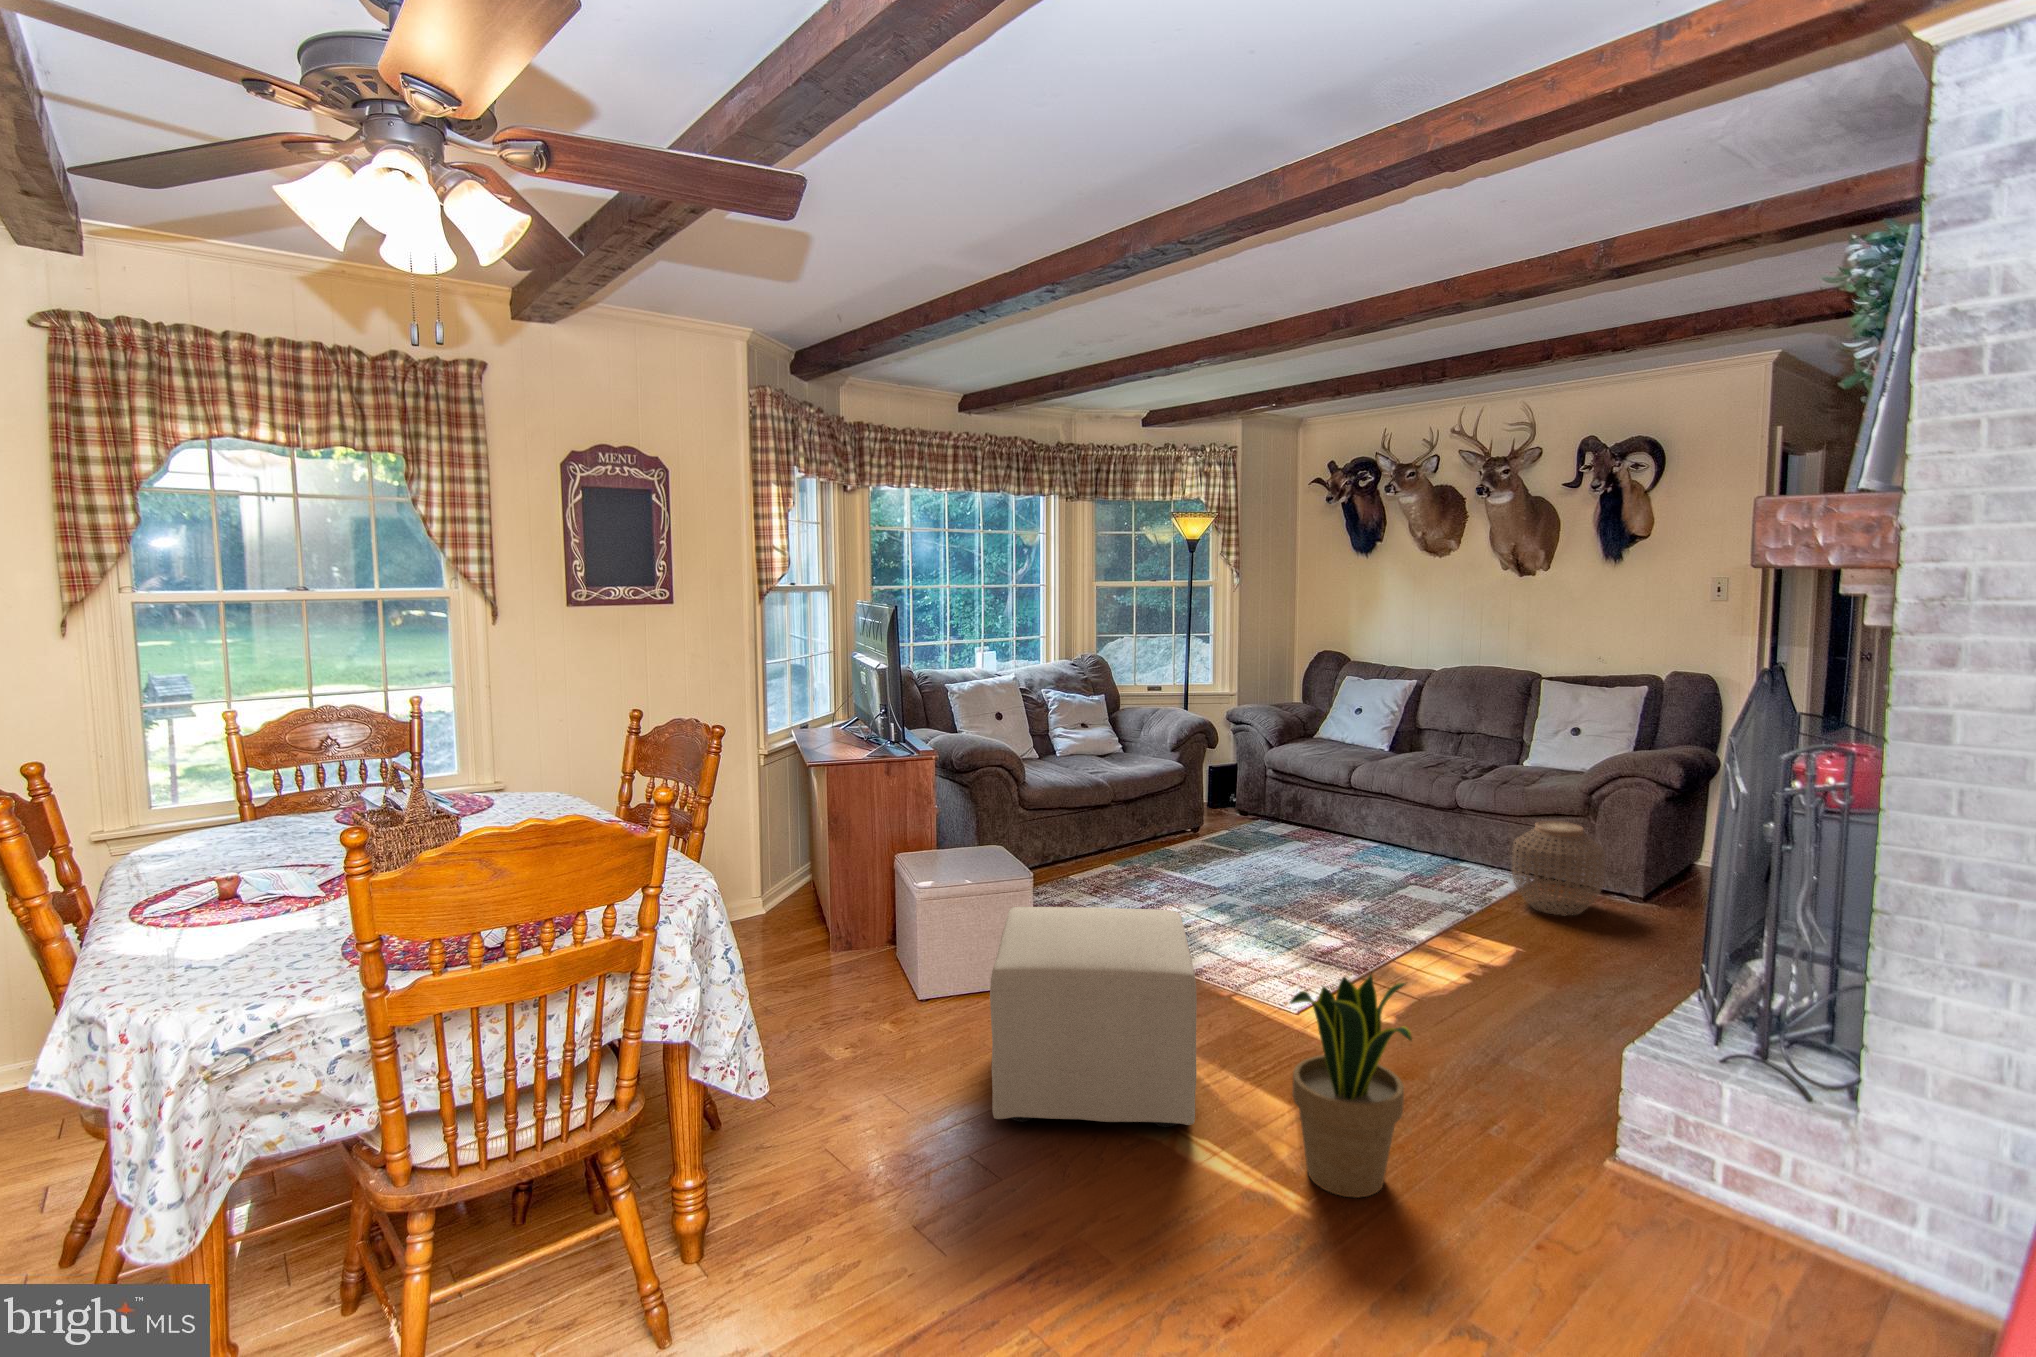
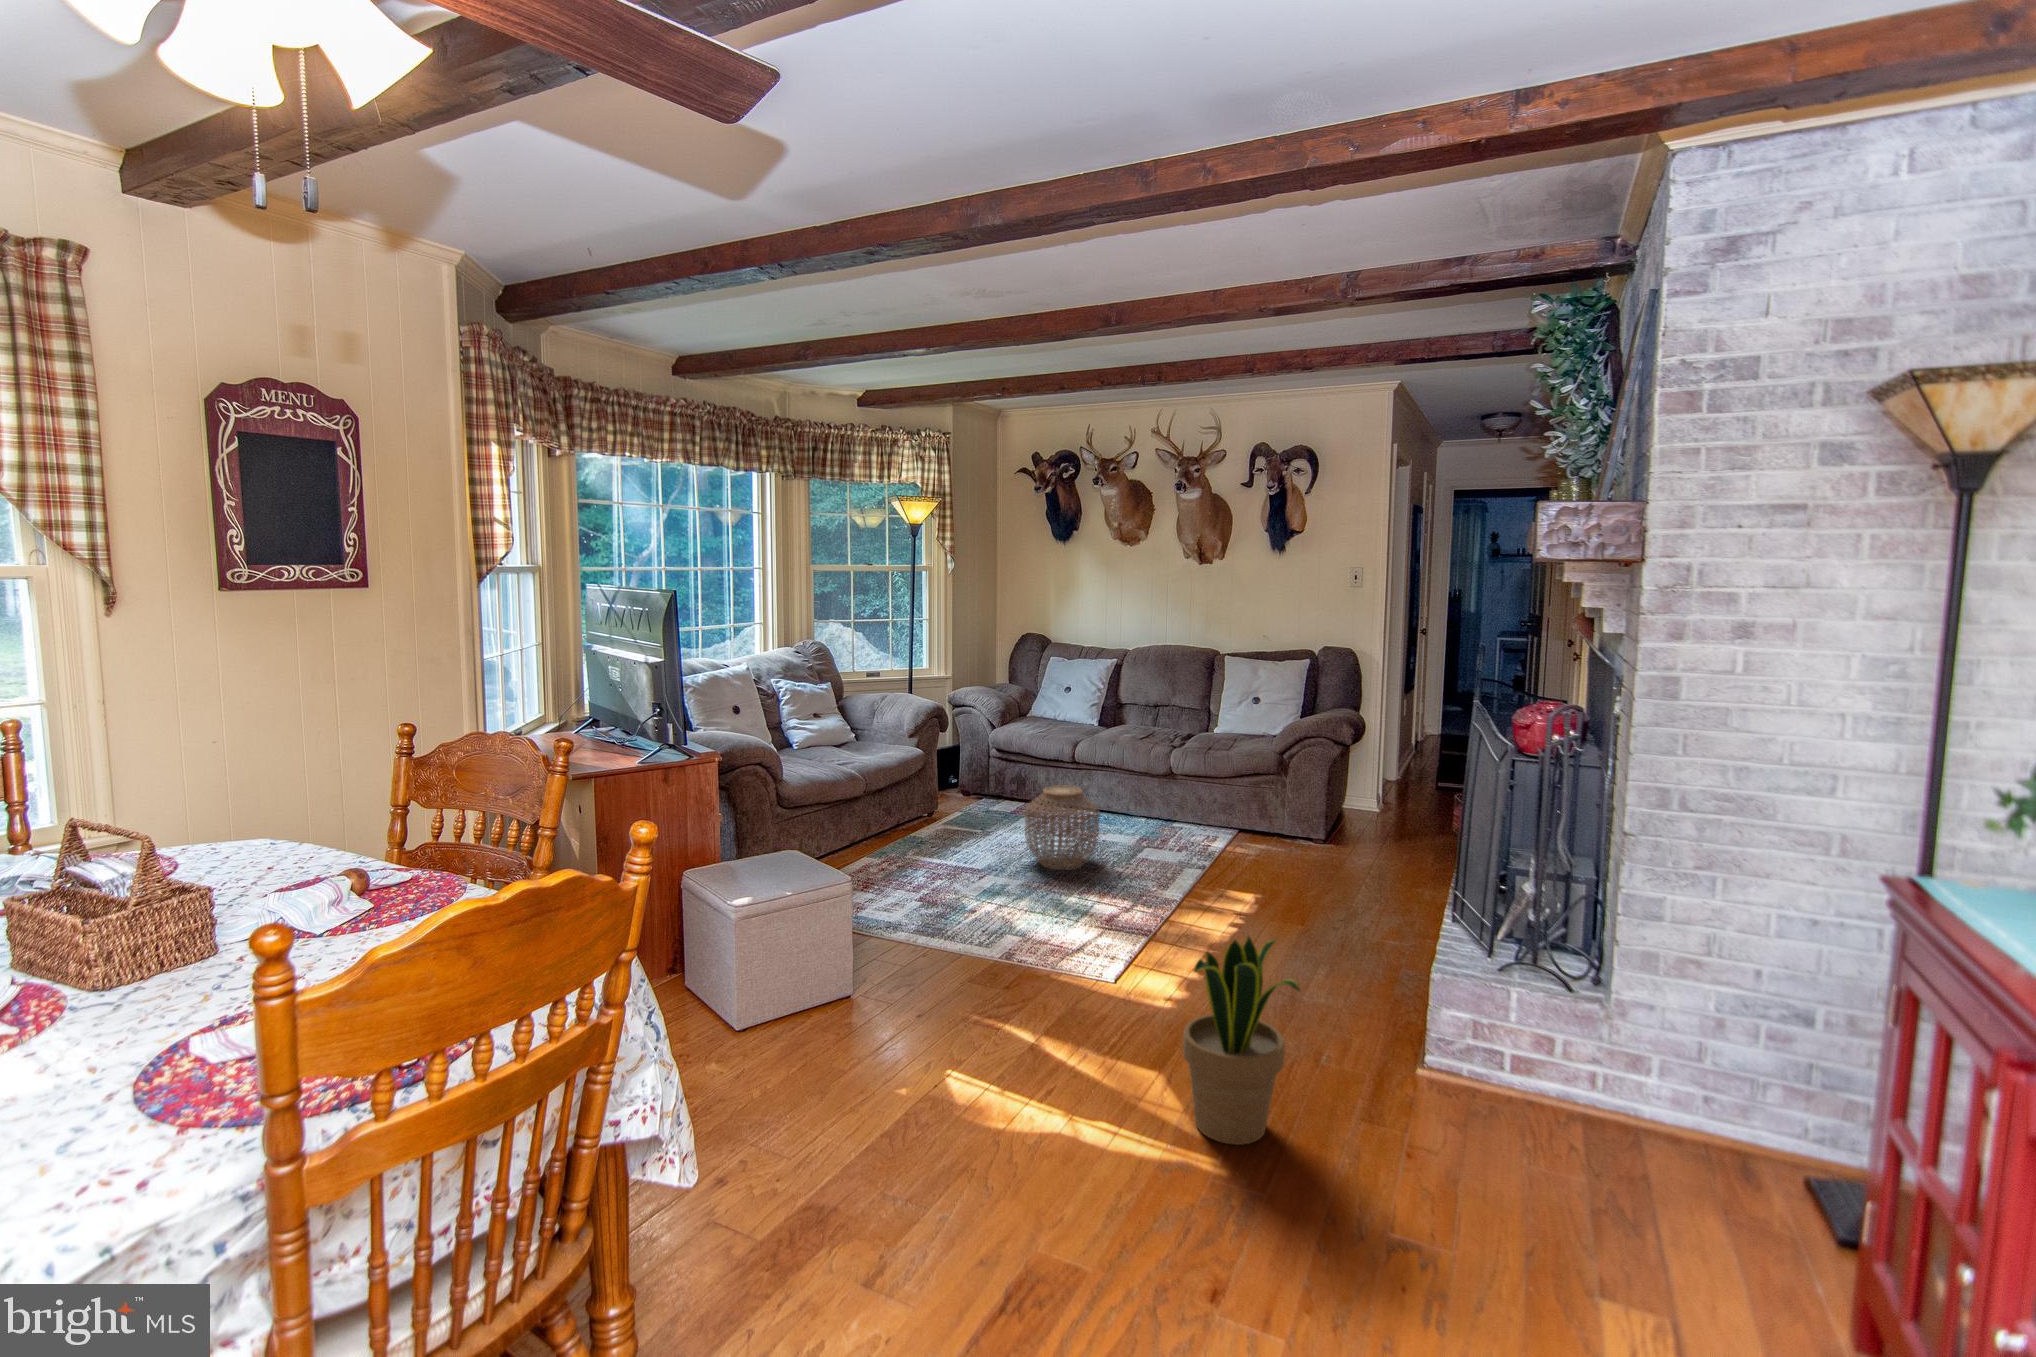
woven basket: present [1512,821,1605,915] -> present [1025,786,1099,870]
ottoman: present [990,907,1197,1127] -> none [855,896,1087,1135]

